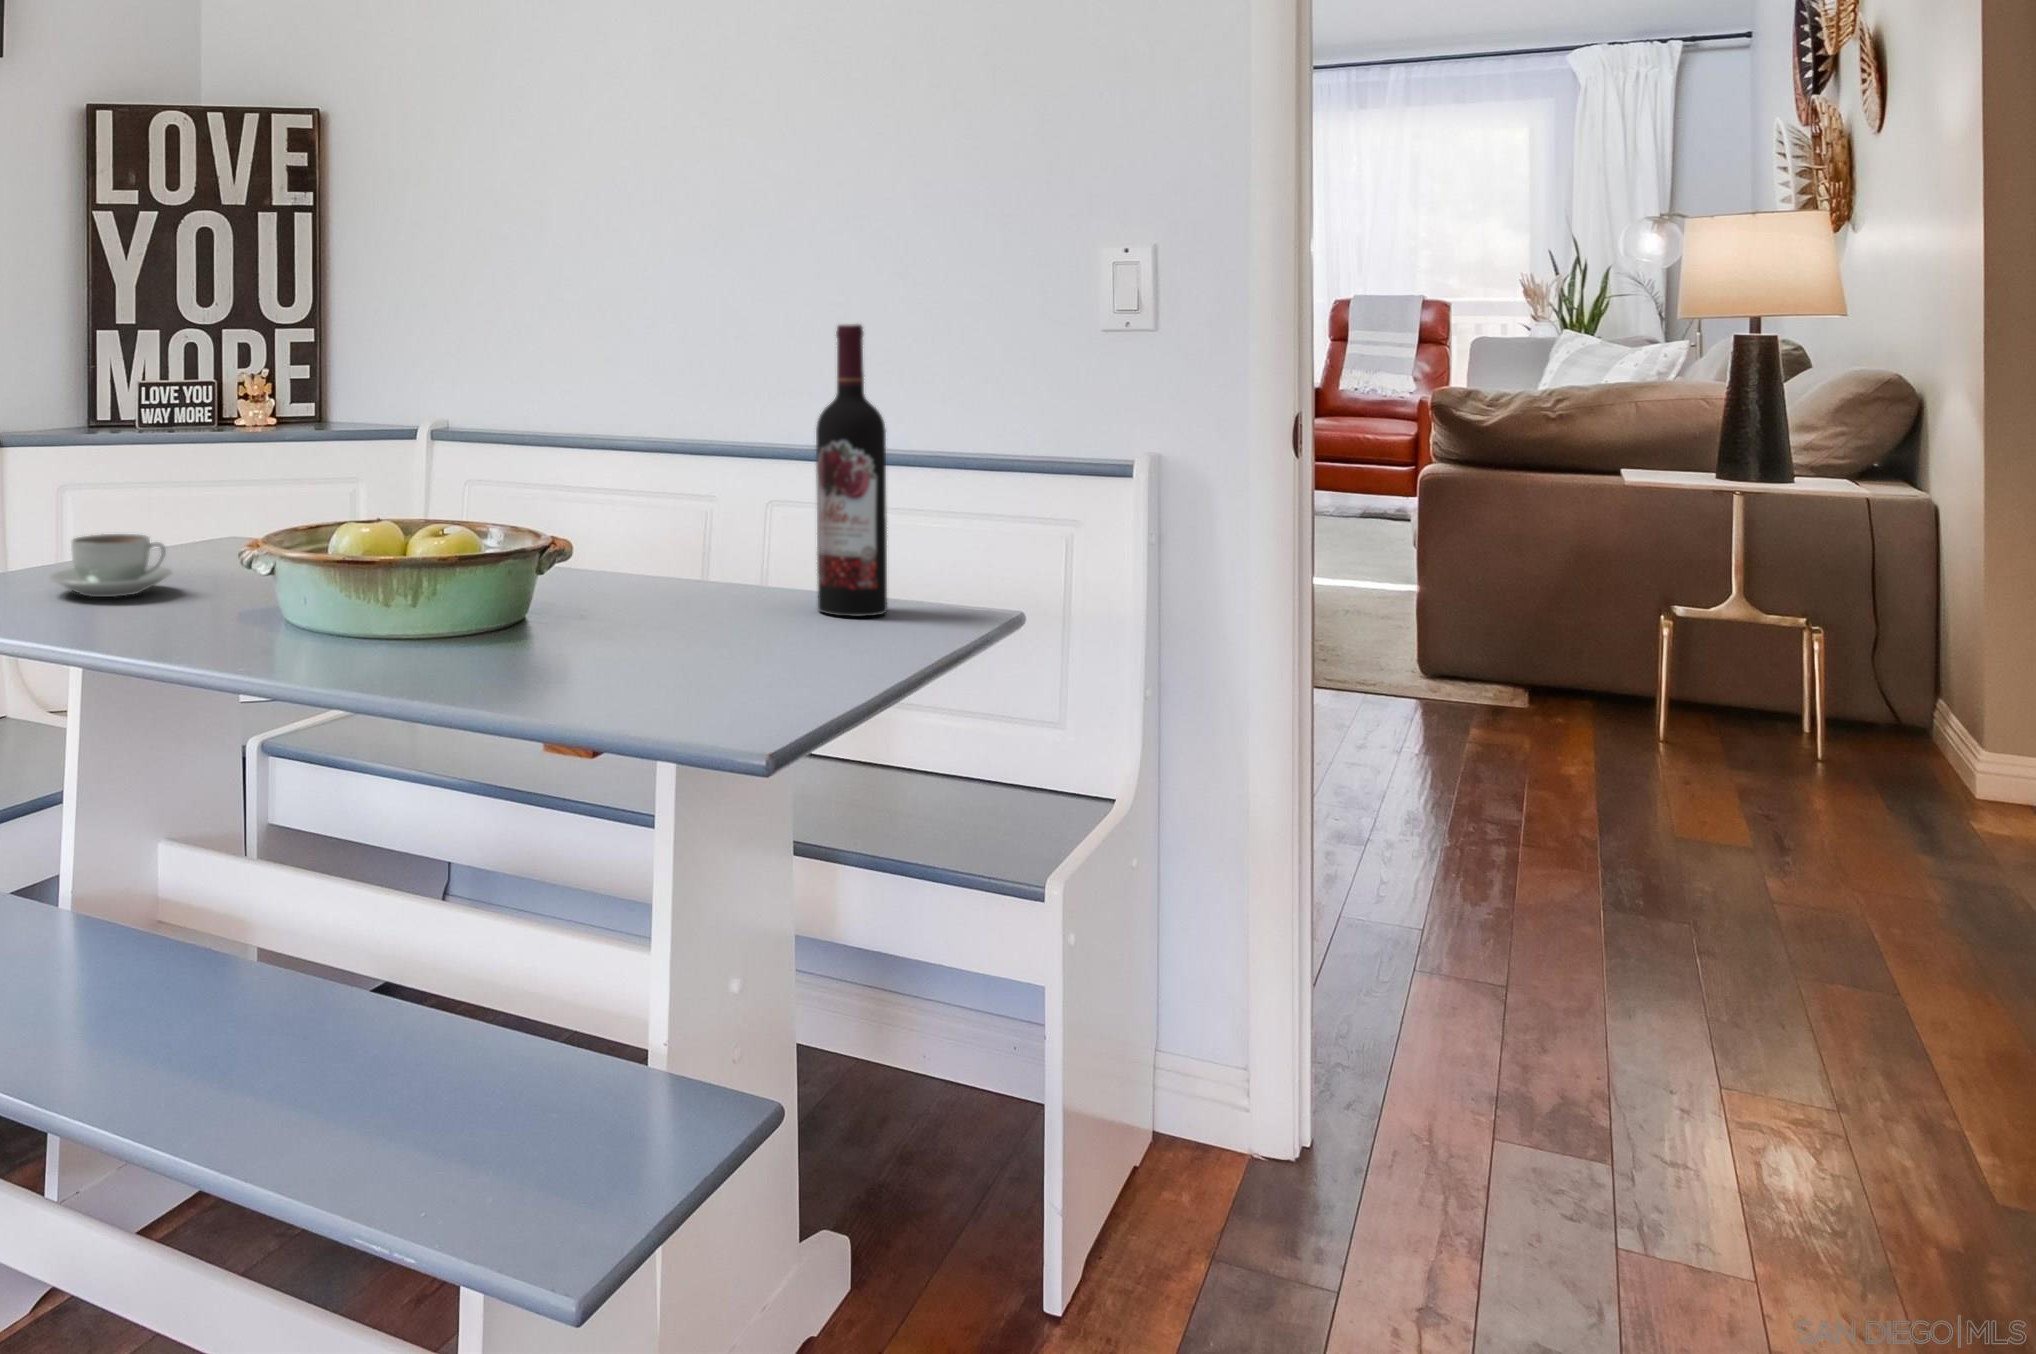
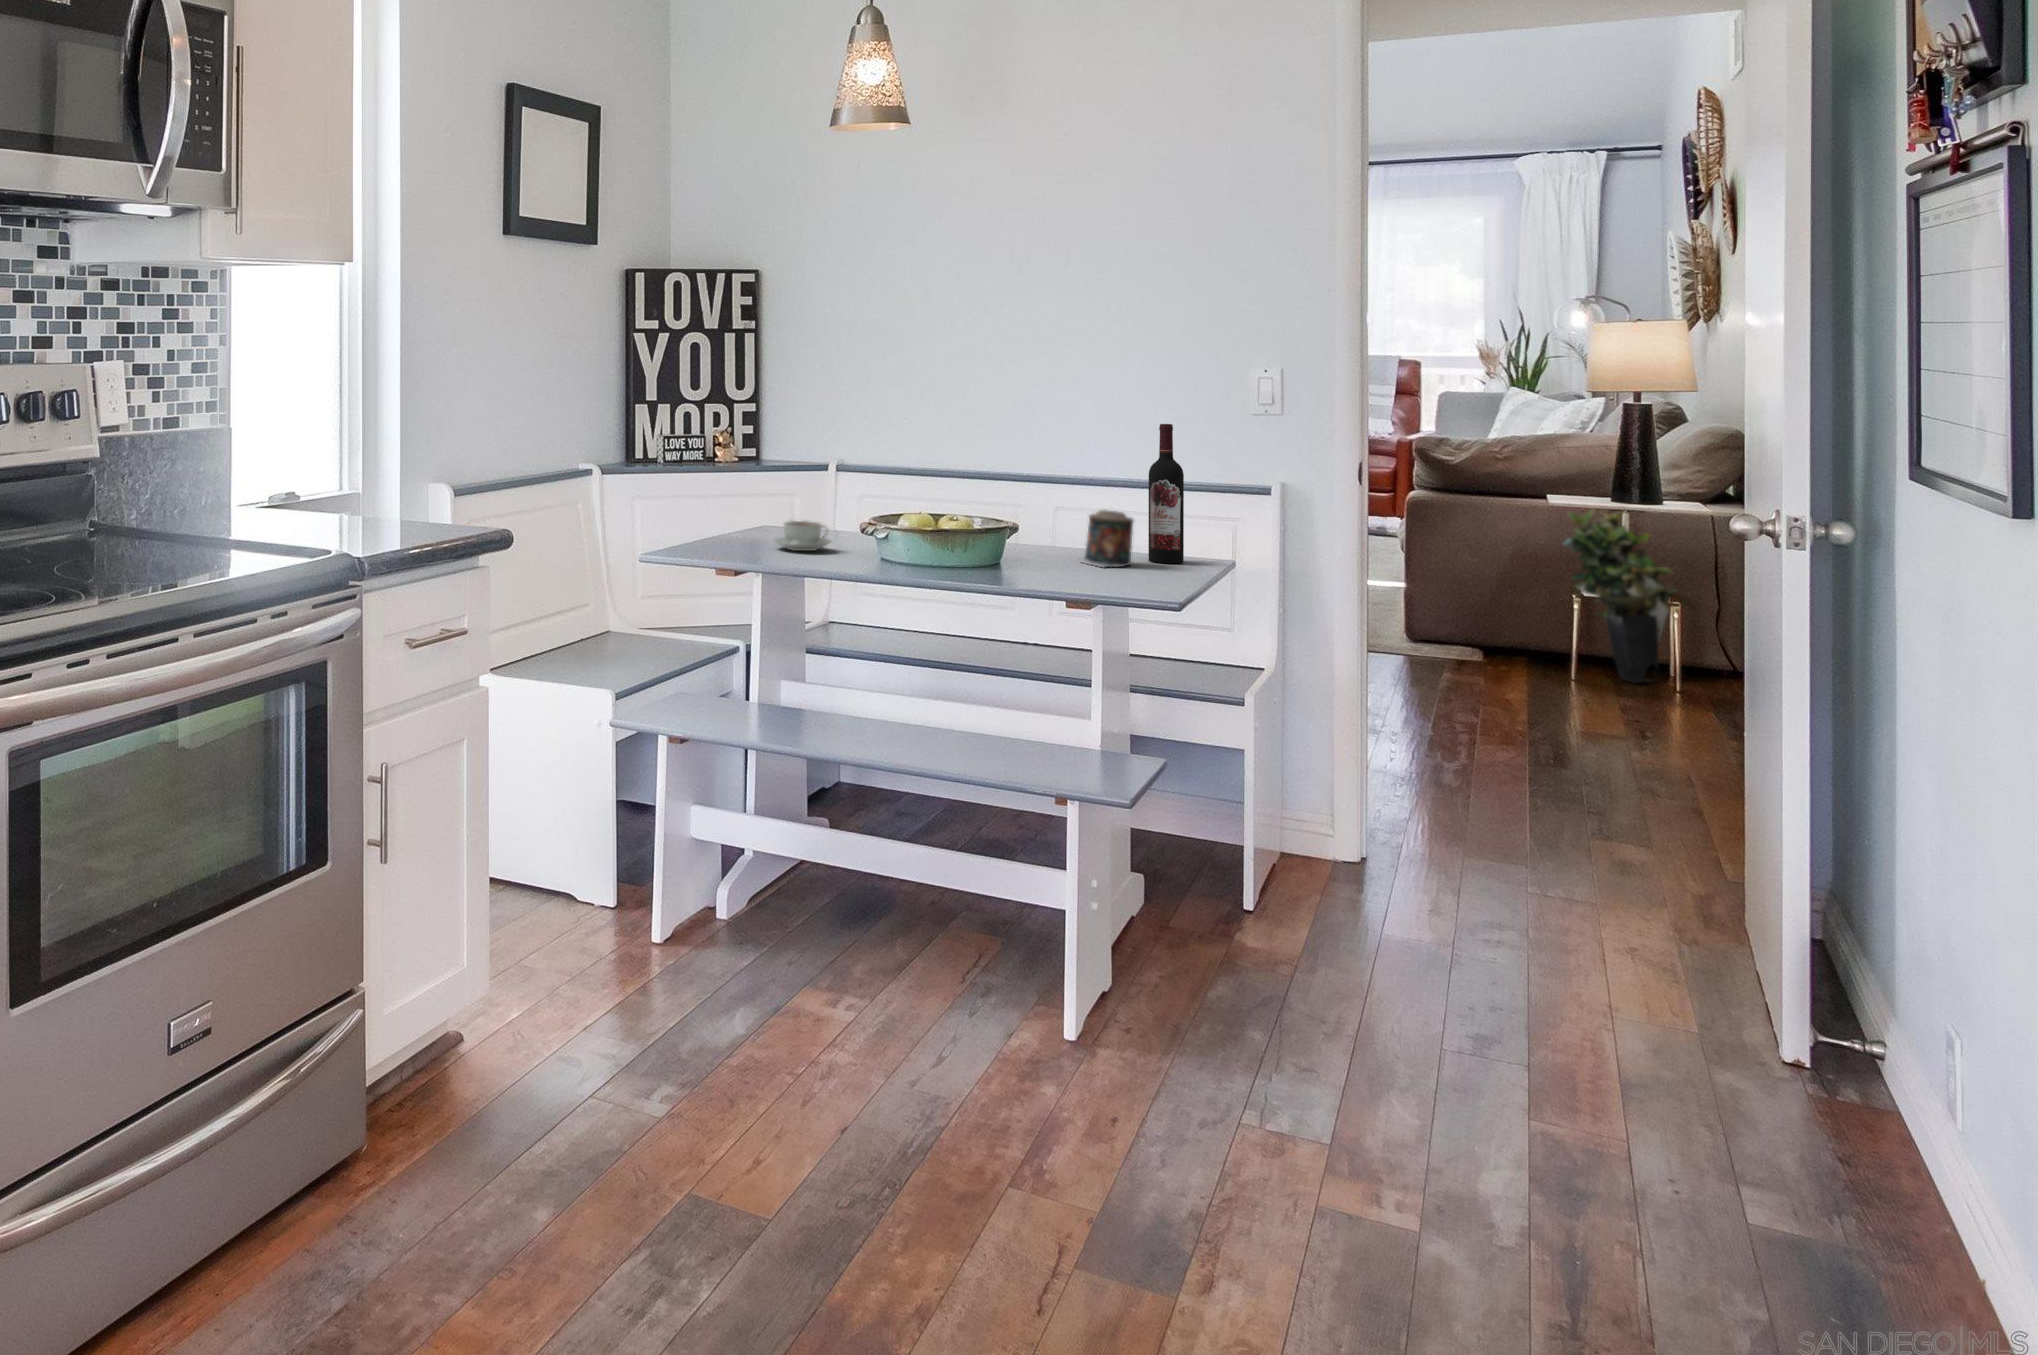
potted plant: none [1645,488,1822,751] -> present [1564,510,1676,683]
candle: none [660,506,768,631] -> present [1080,510,1133,567]

